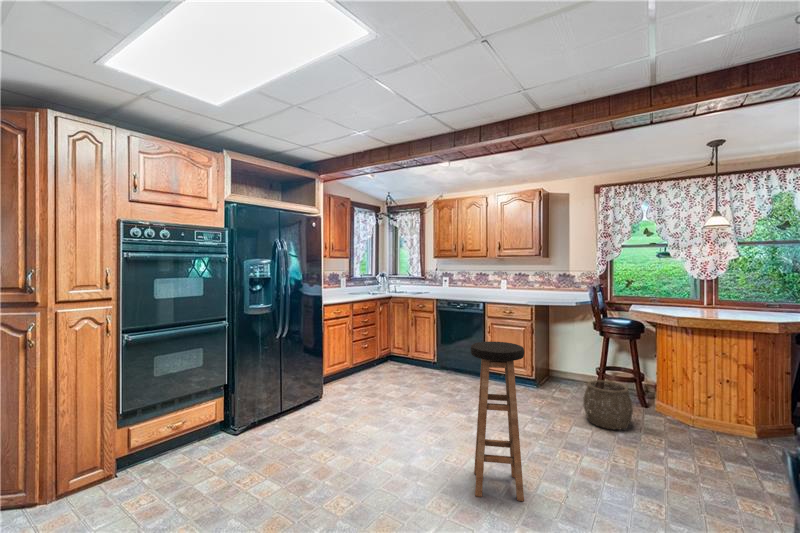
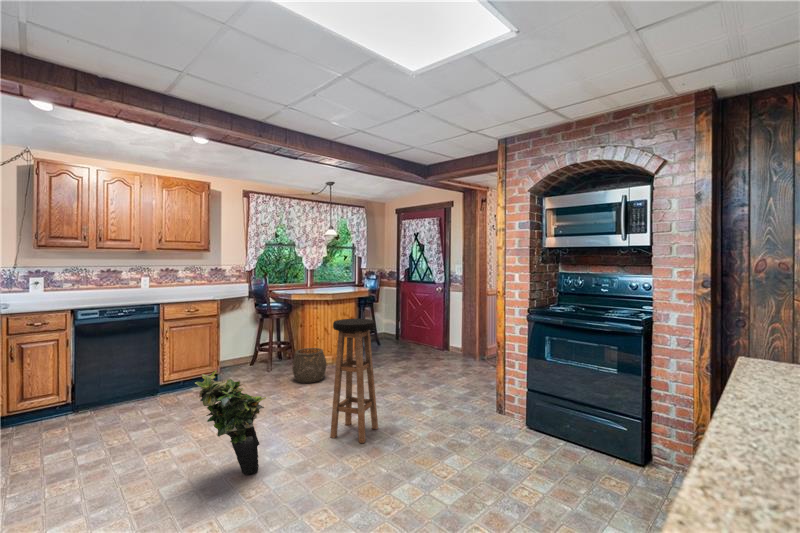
potted plant: none [363,355,413,449] -> present [195,370,266,475]

